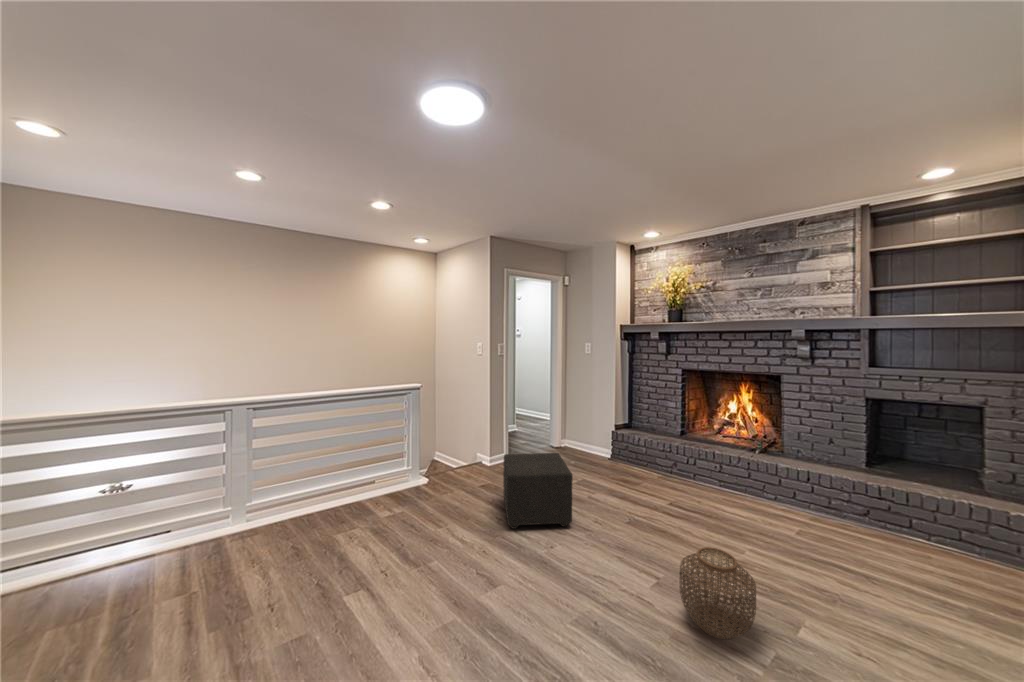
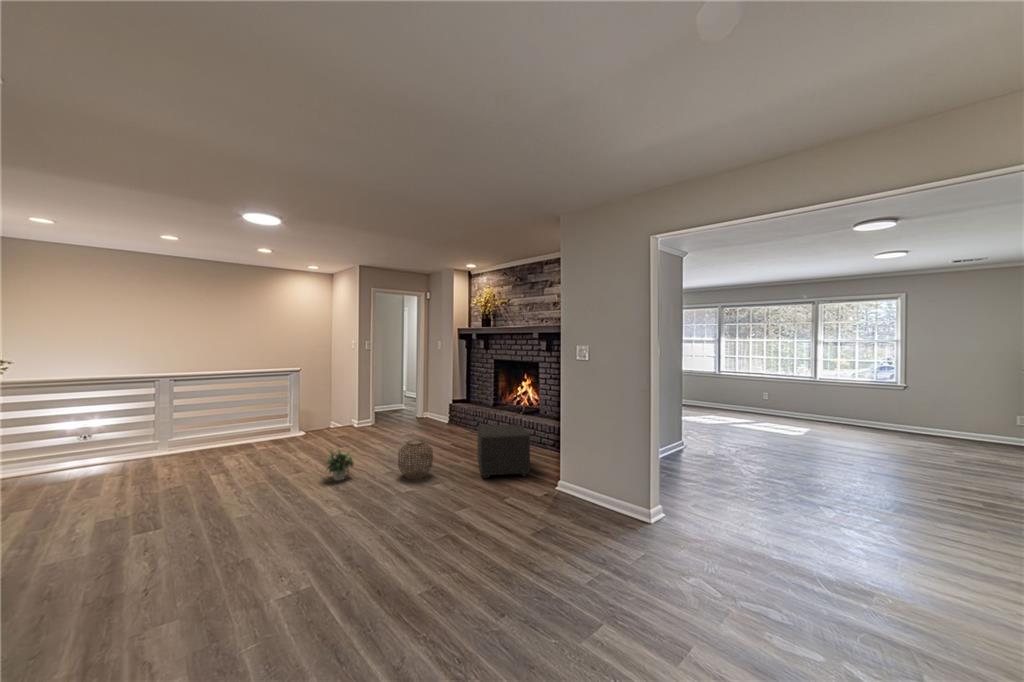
ottoman: present [503,453,573,529] -> present [477,425,530,478]
potted plant: none [538,561,604,636] -> present [326,449,354,481]

